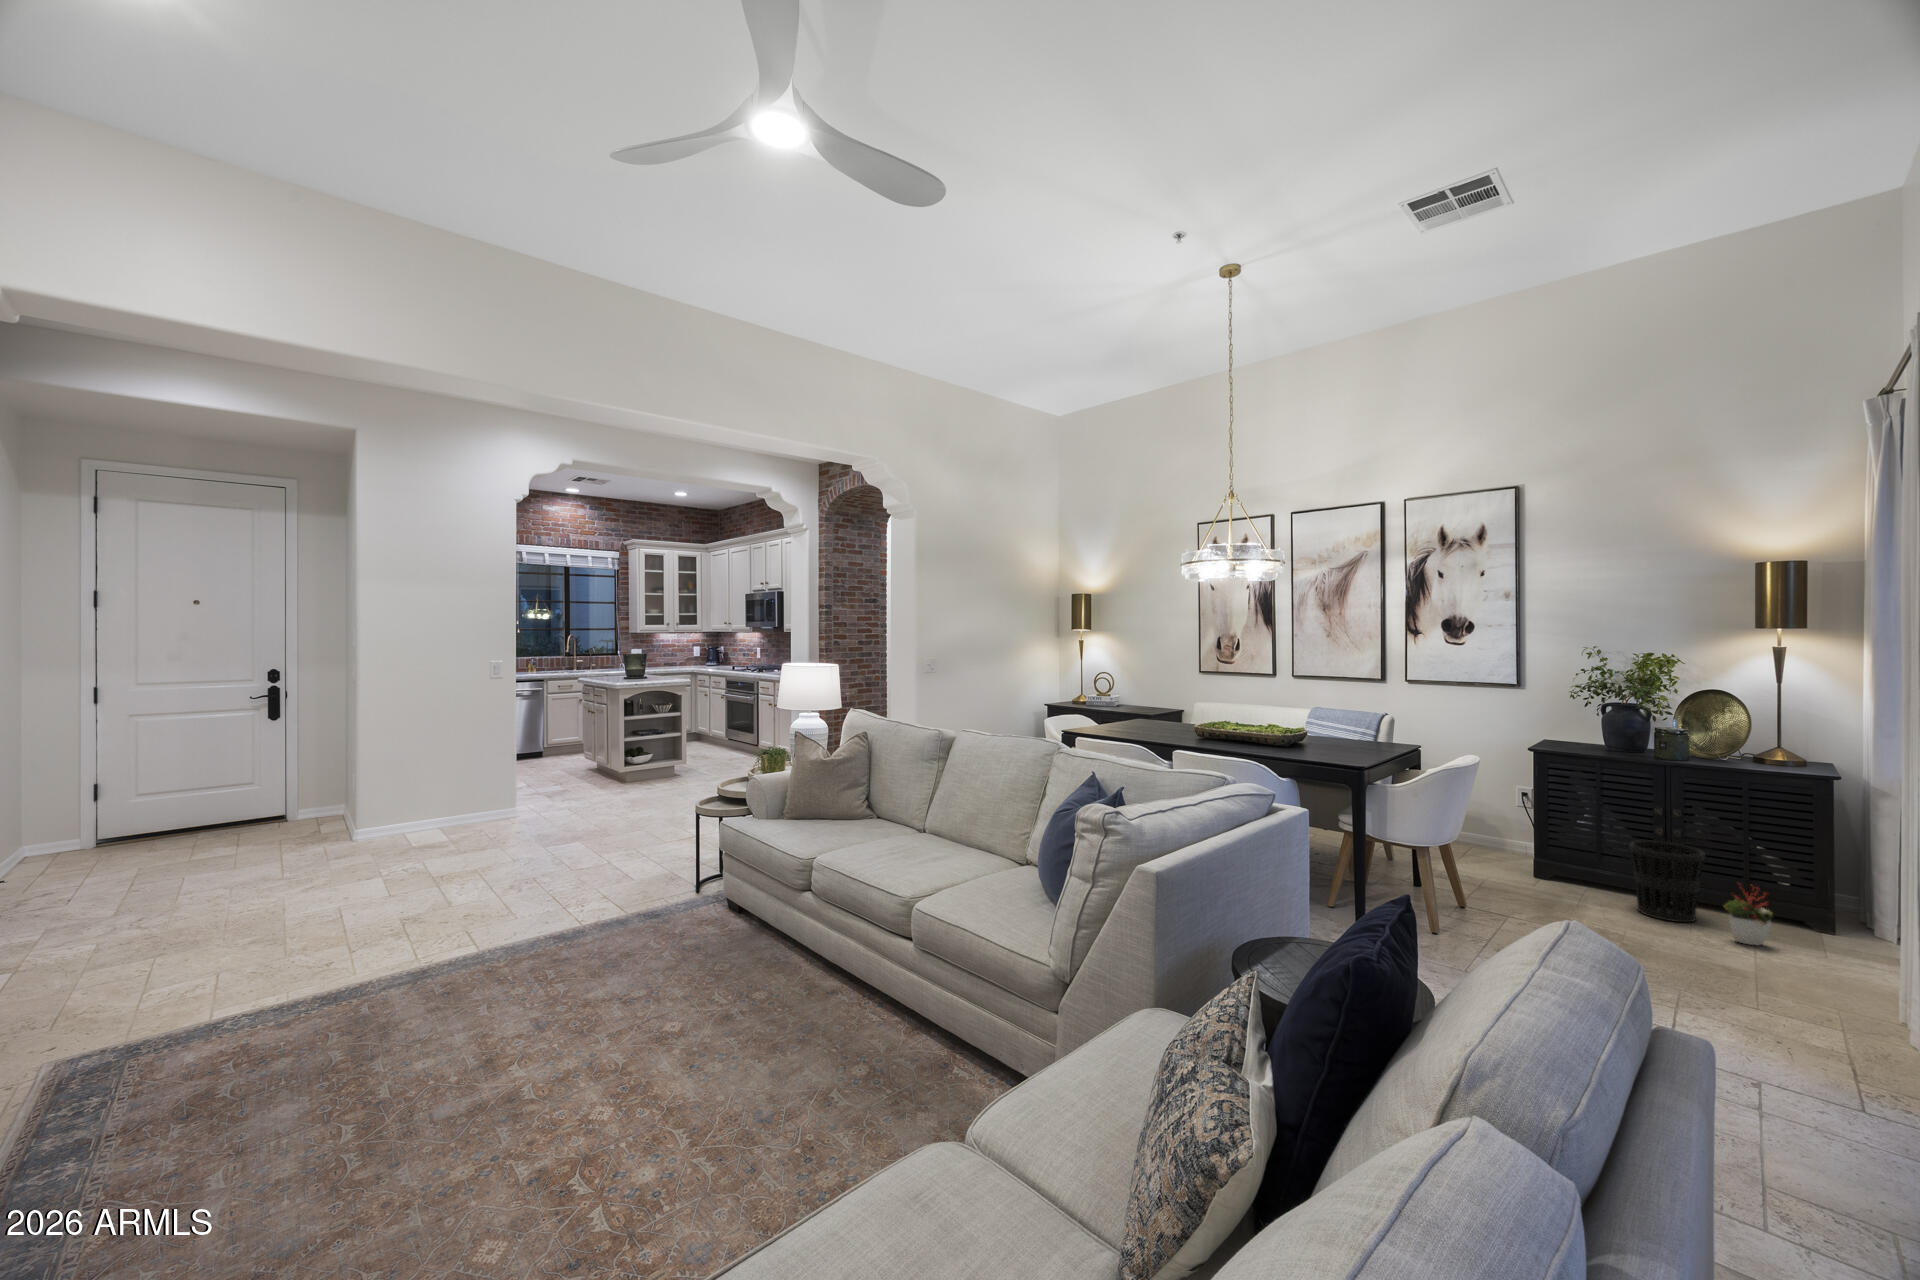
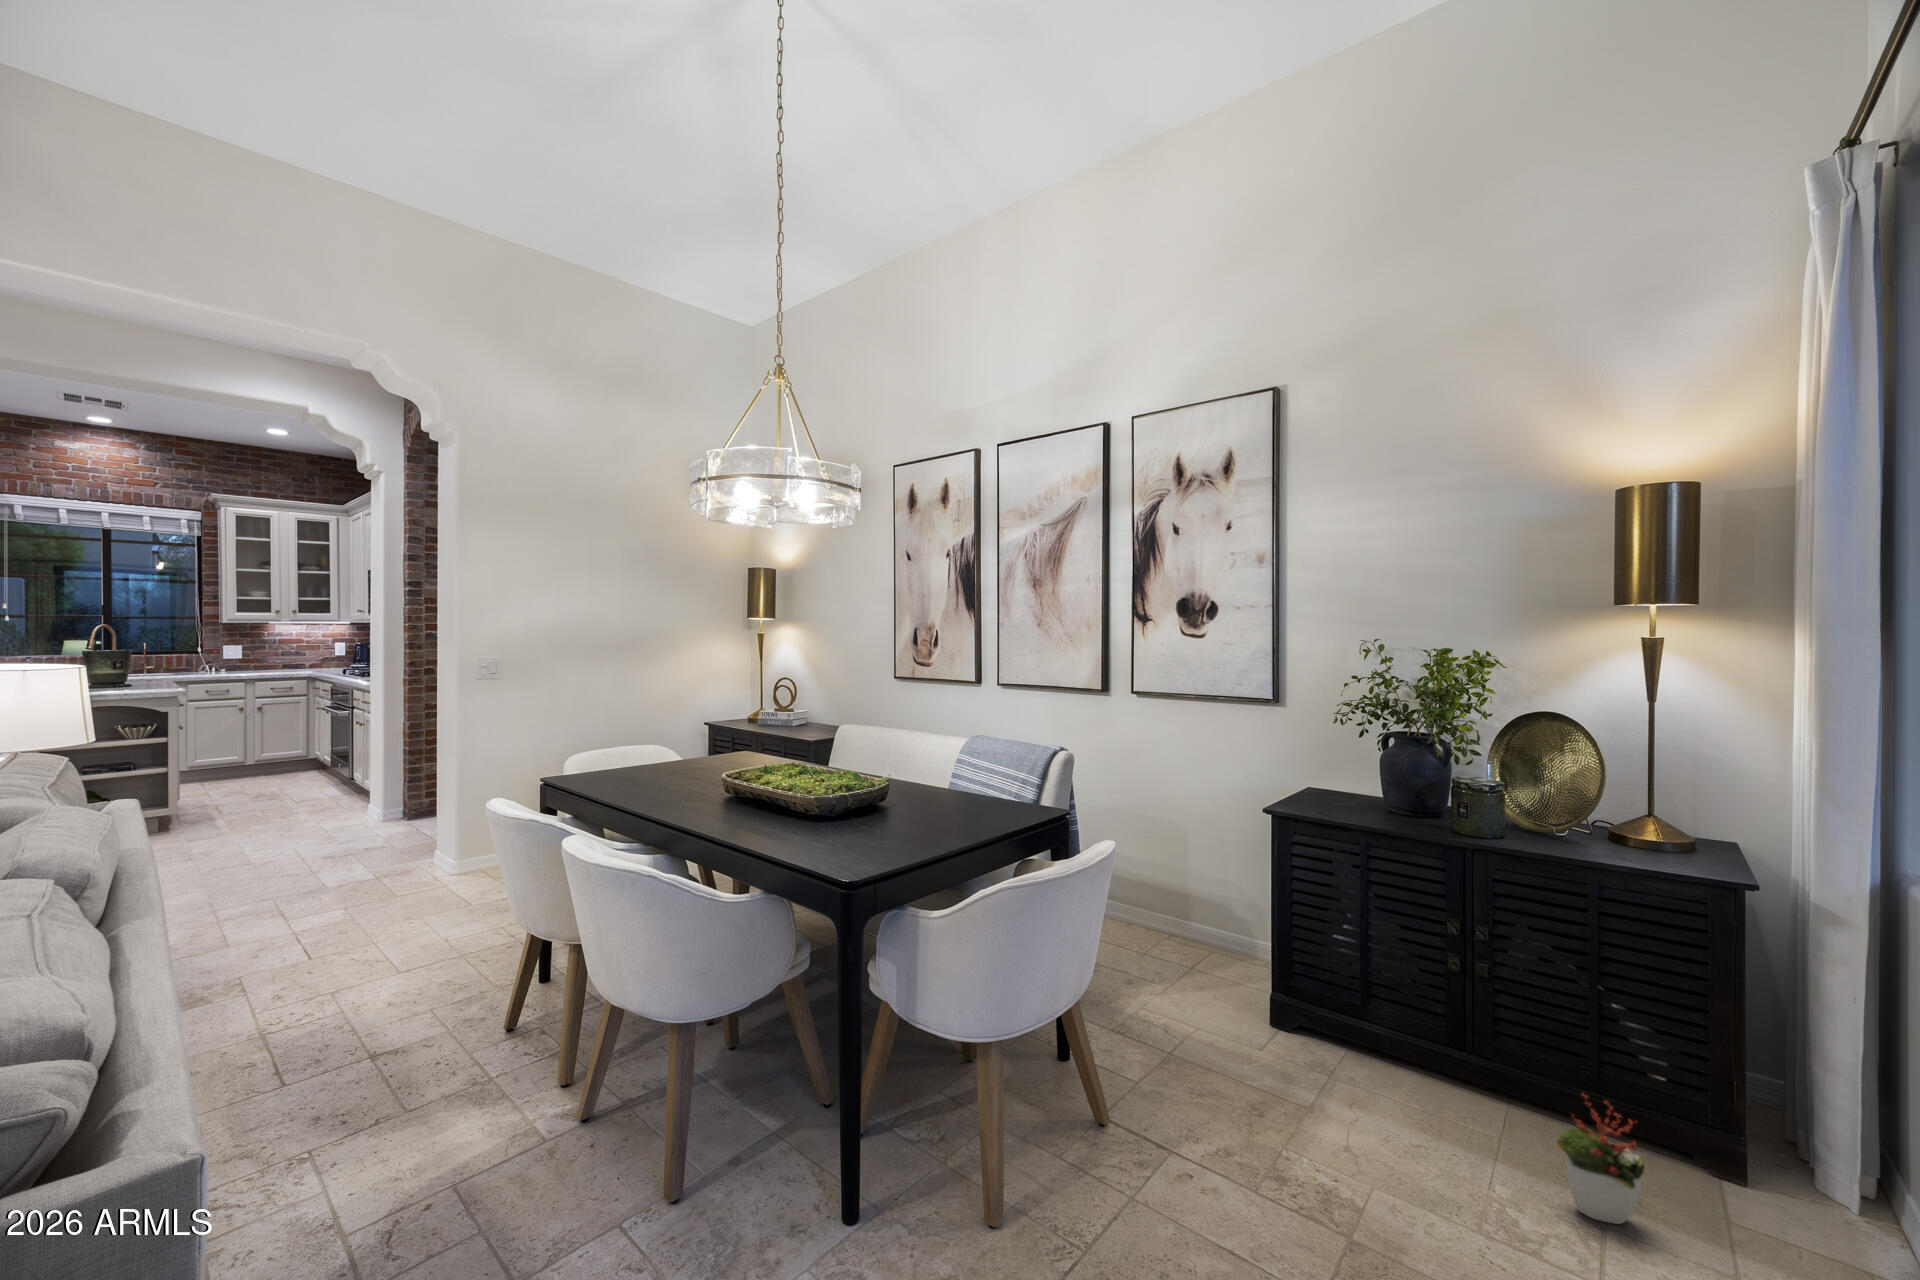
wastebasket: present [1630,840,1705,922] -> none [1407,980,1529,1148]

